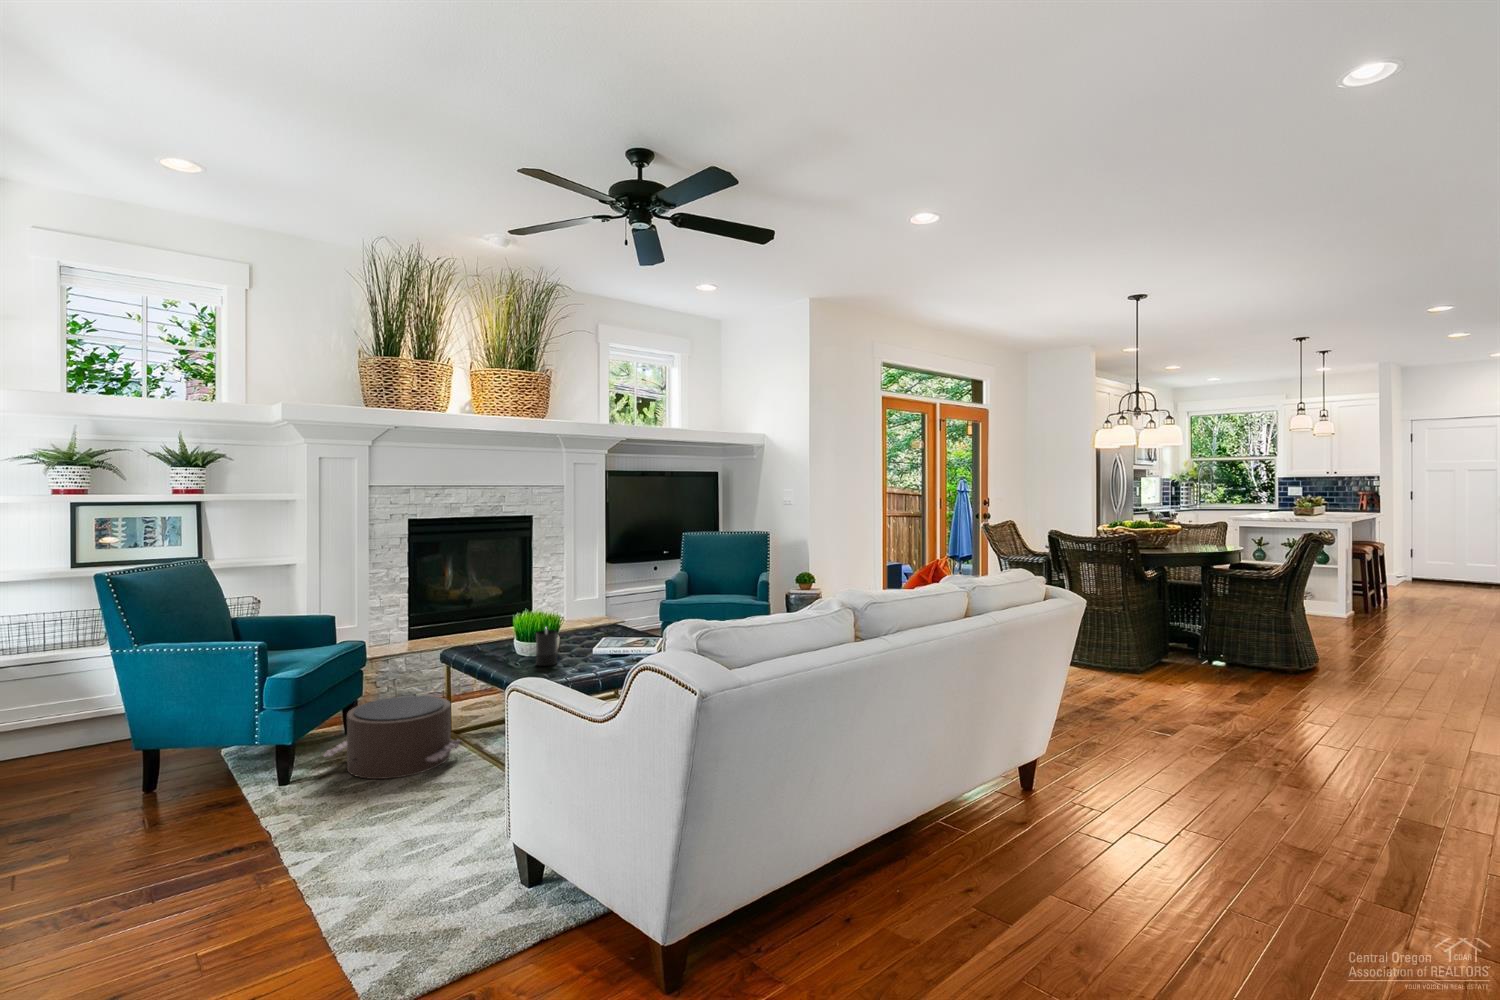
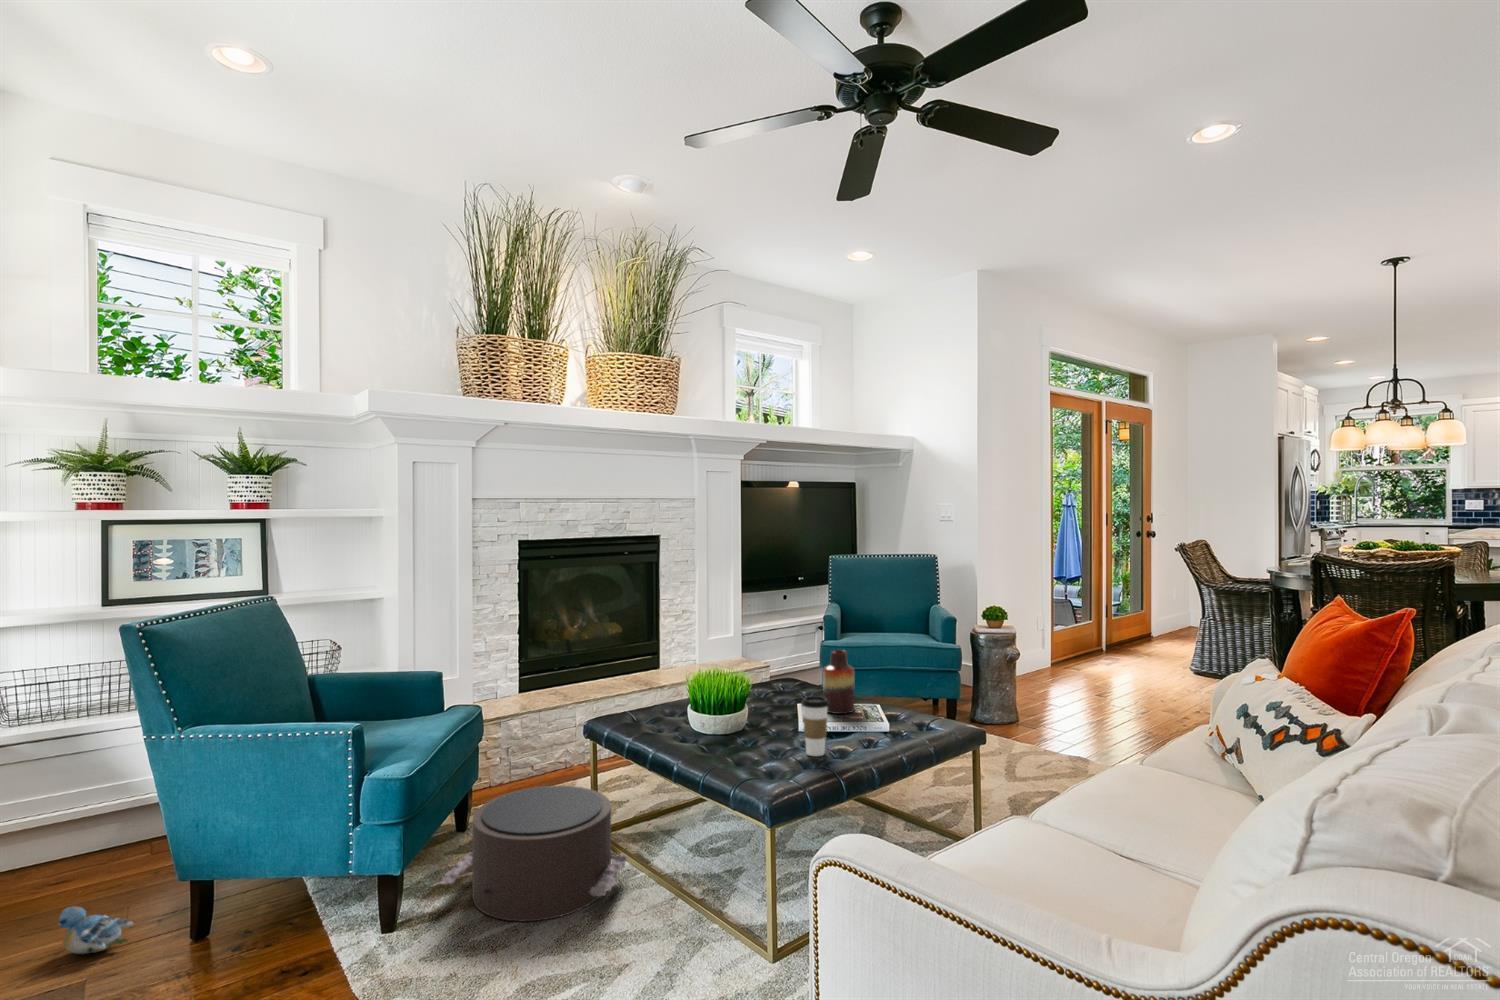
vase: none [616,599,638,644] -> present [823,650,854,714]
coffee cup: none [578,627,597,667] -> present [801,696,829,756]
candle: present [536,629,557,666] -> none [738,694,767,753]
plush toy: none [49,768,103,799] -> present [59,906,133,954]

